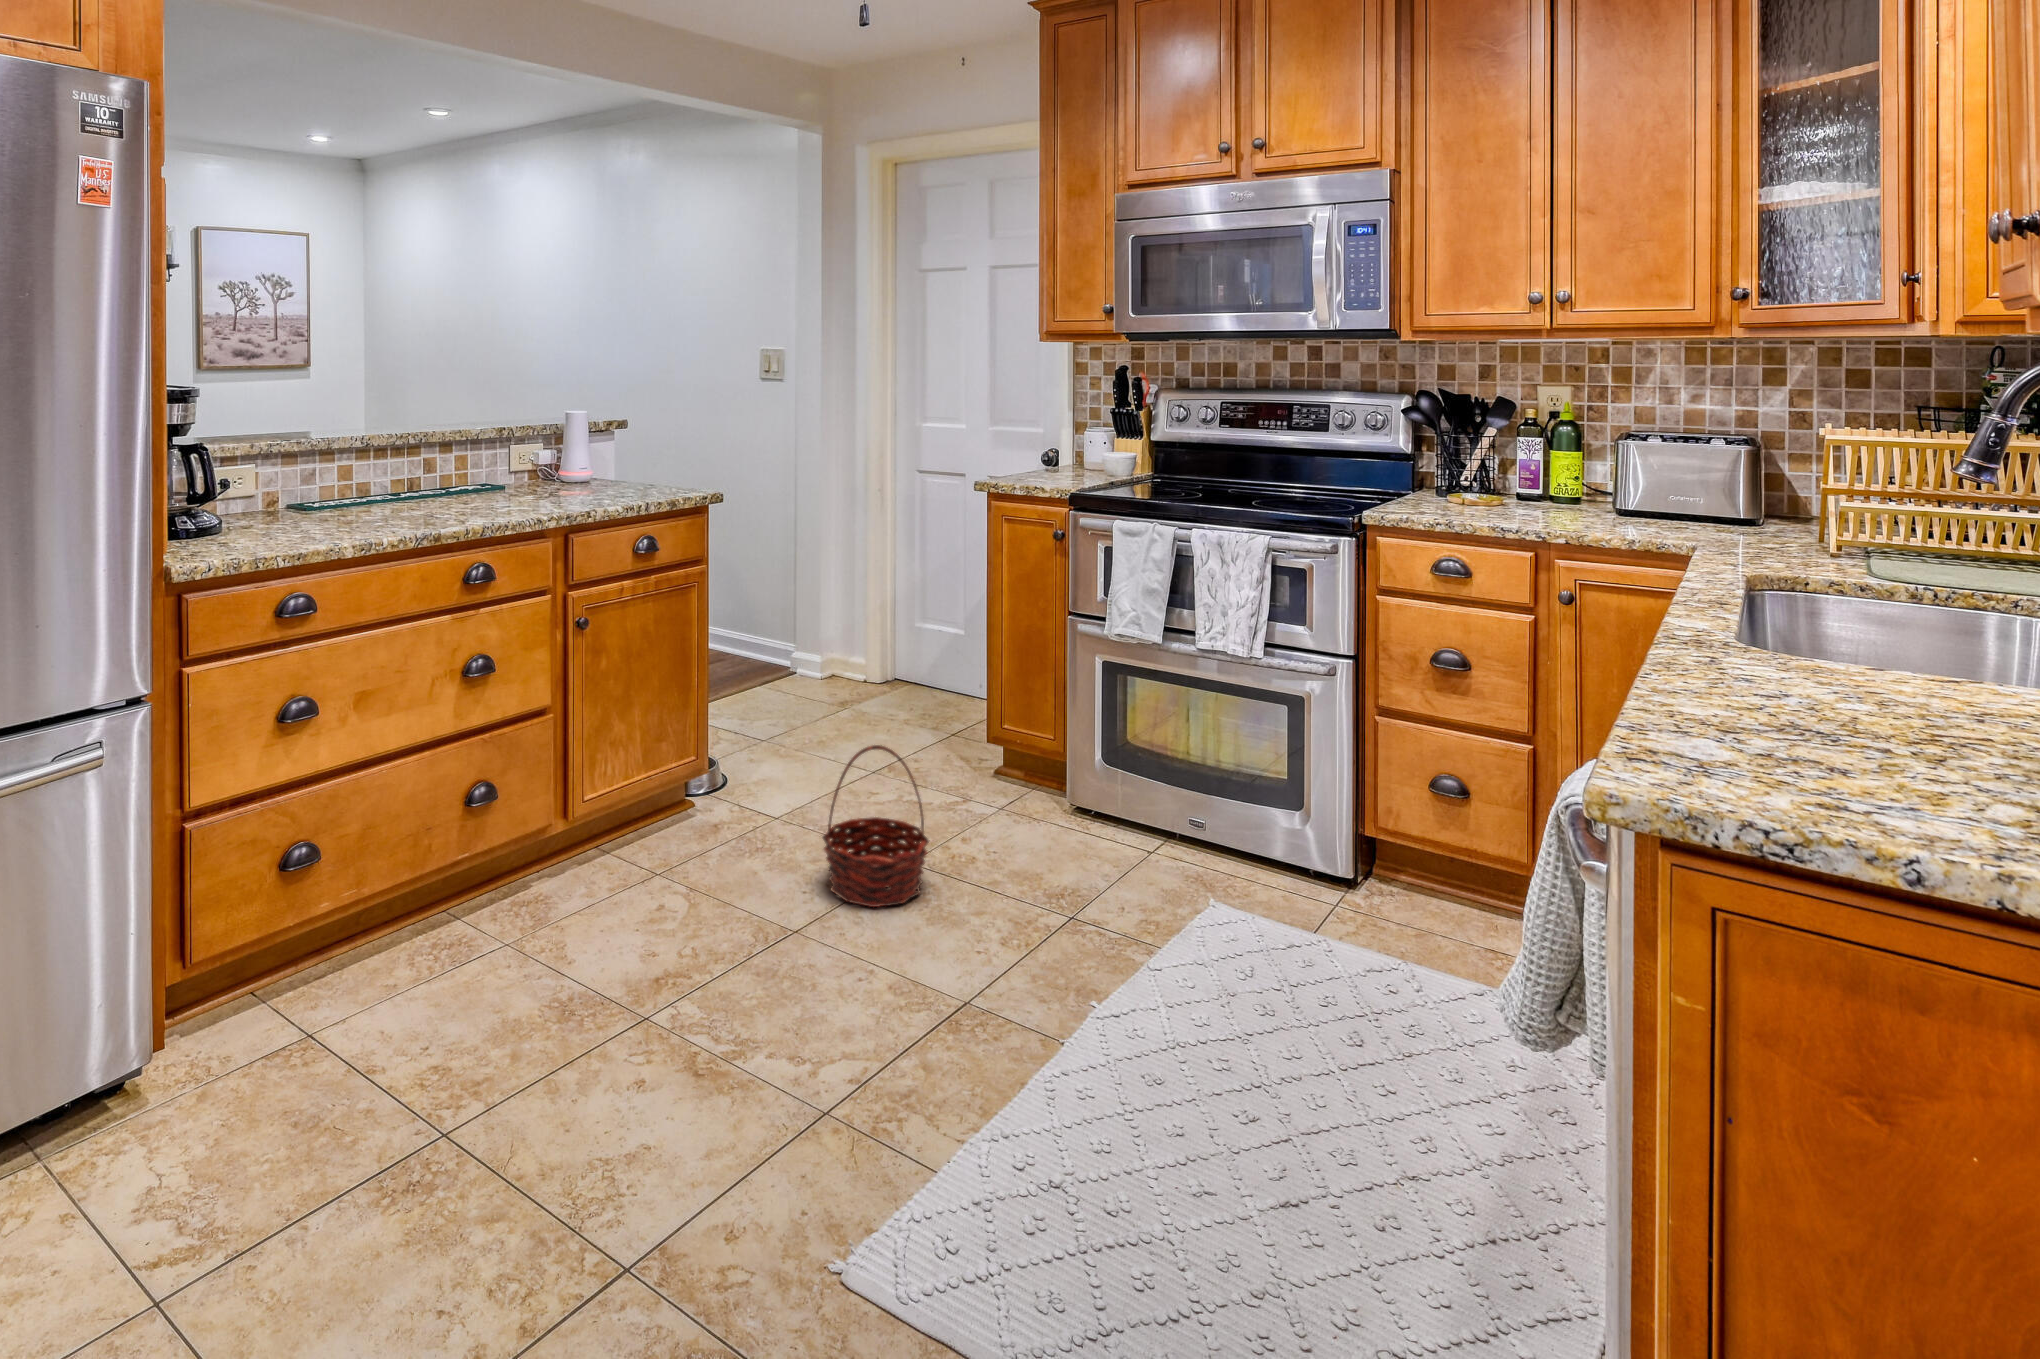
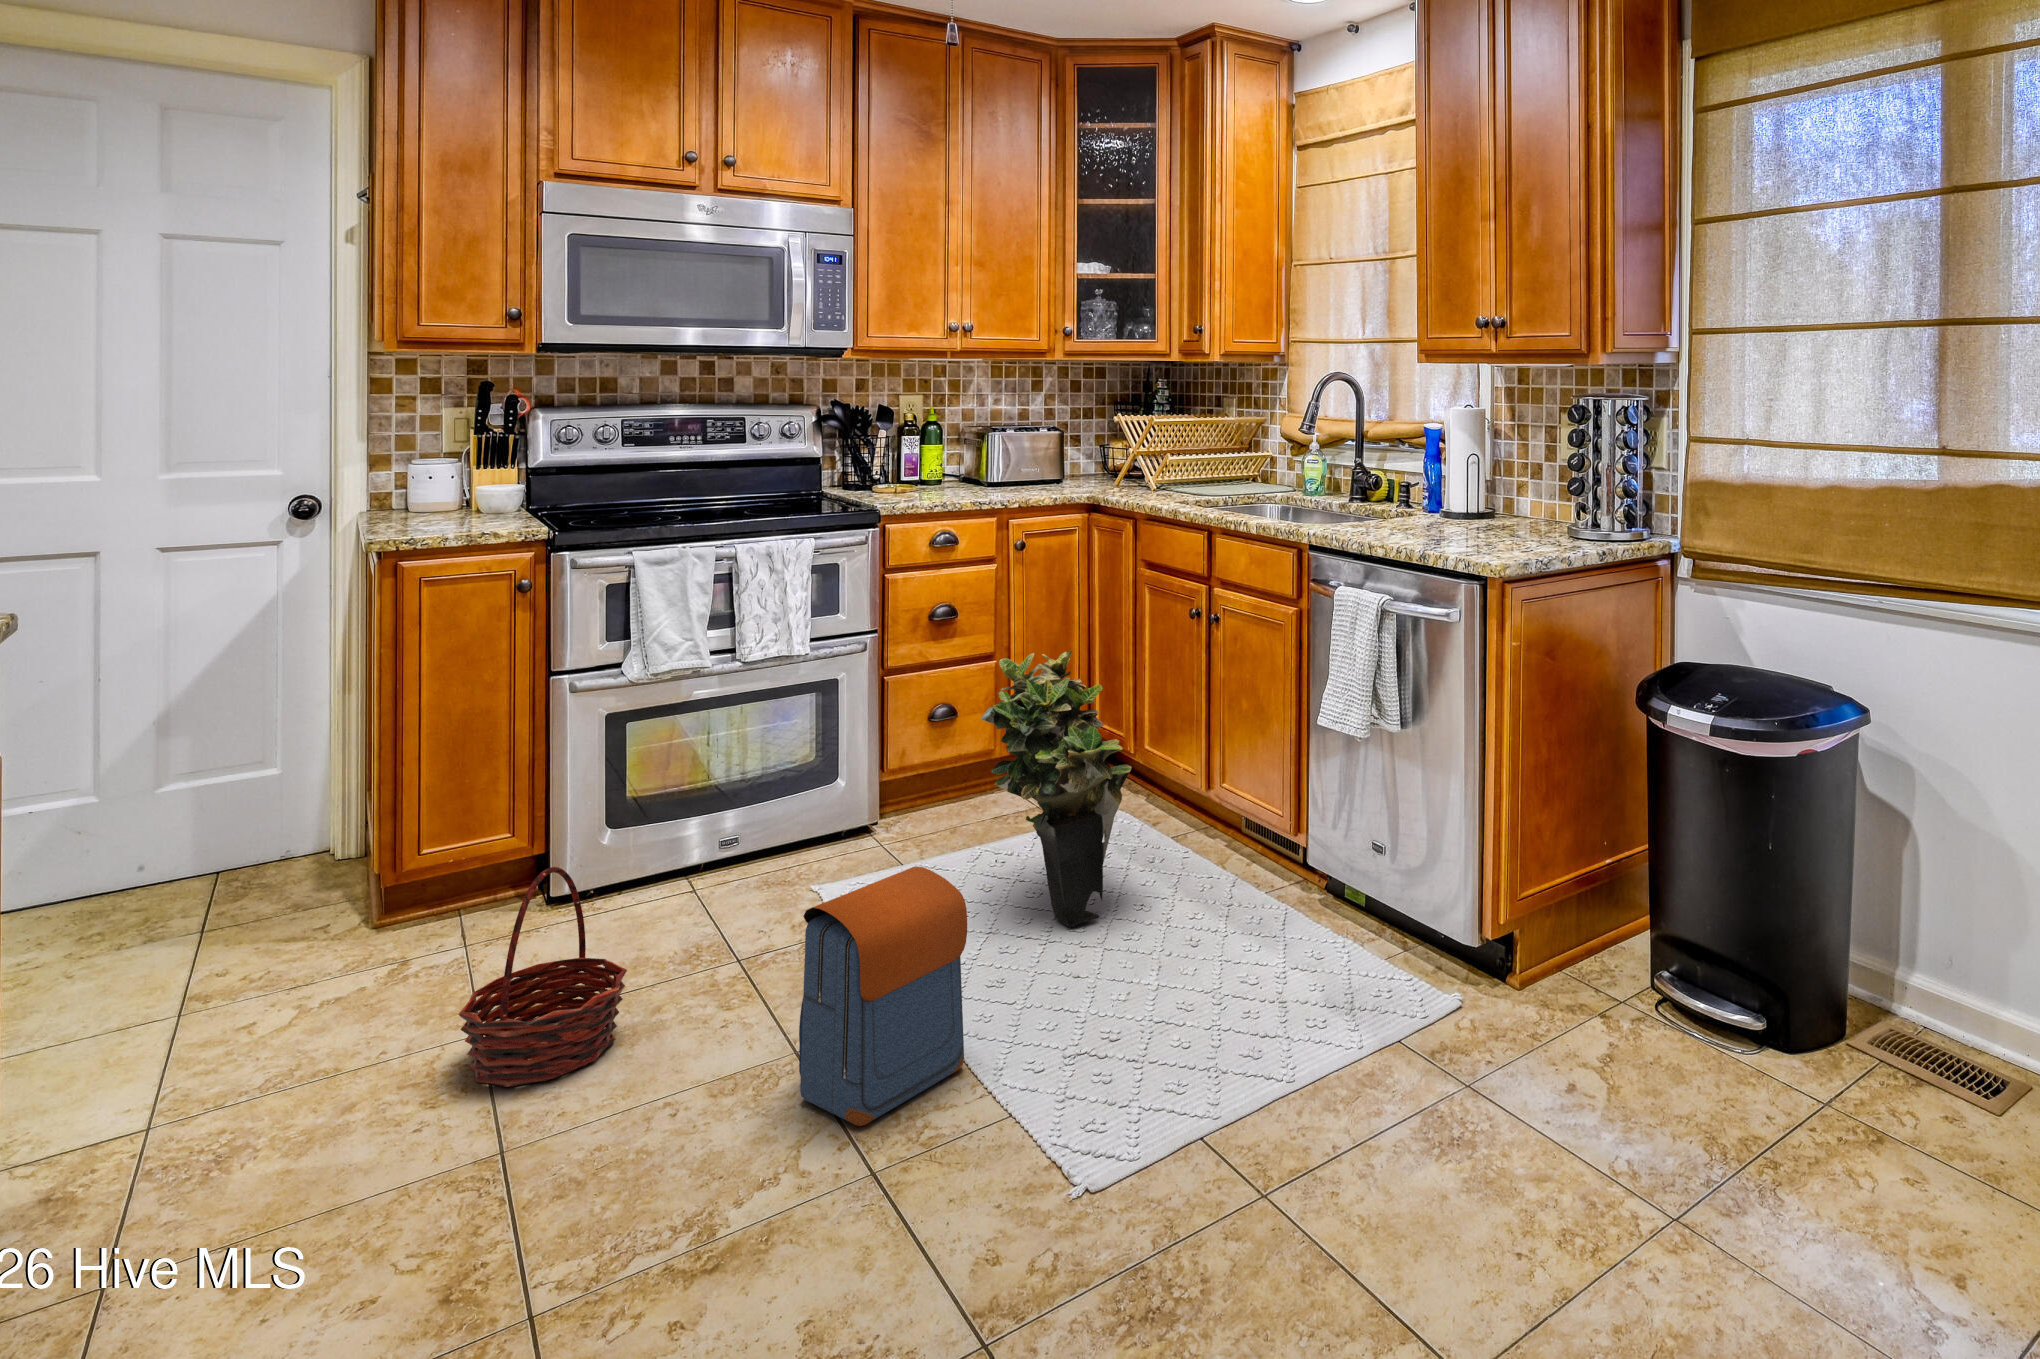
potted plant: none [1207,712,1400,1085] -> present [981,650,1132,928]
backpack: none [832,845,974,1084] -> present [799,866,967,1126]

